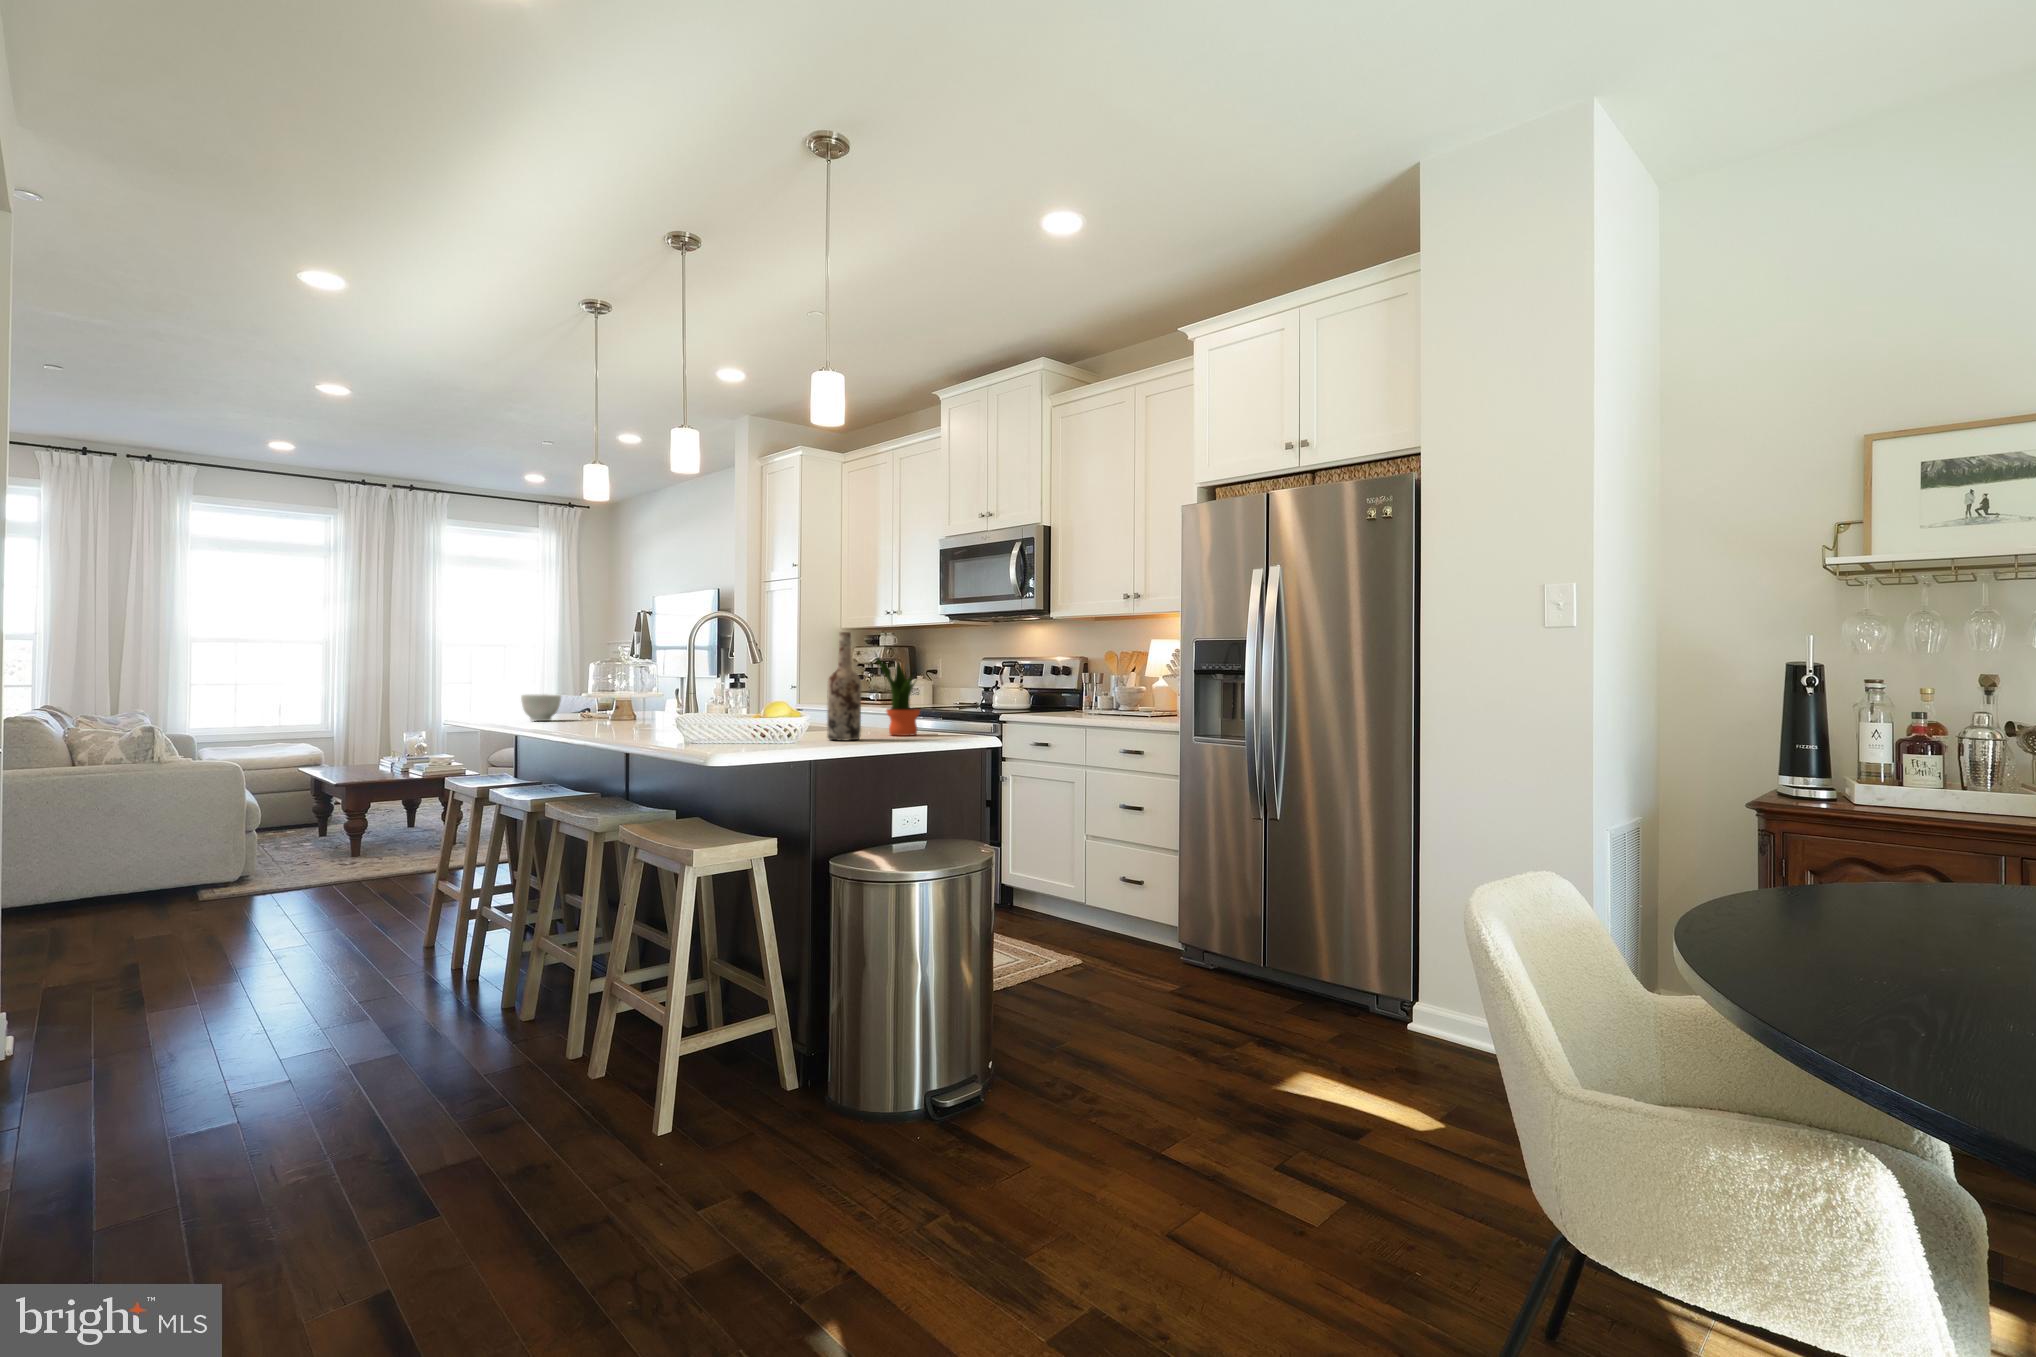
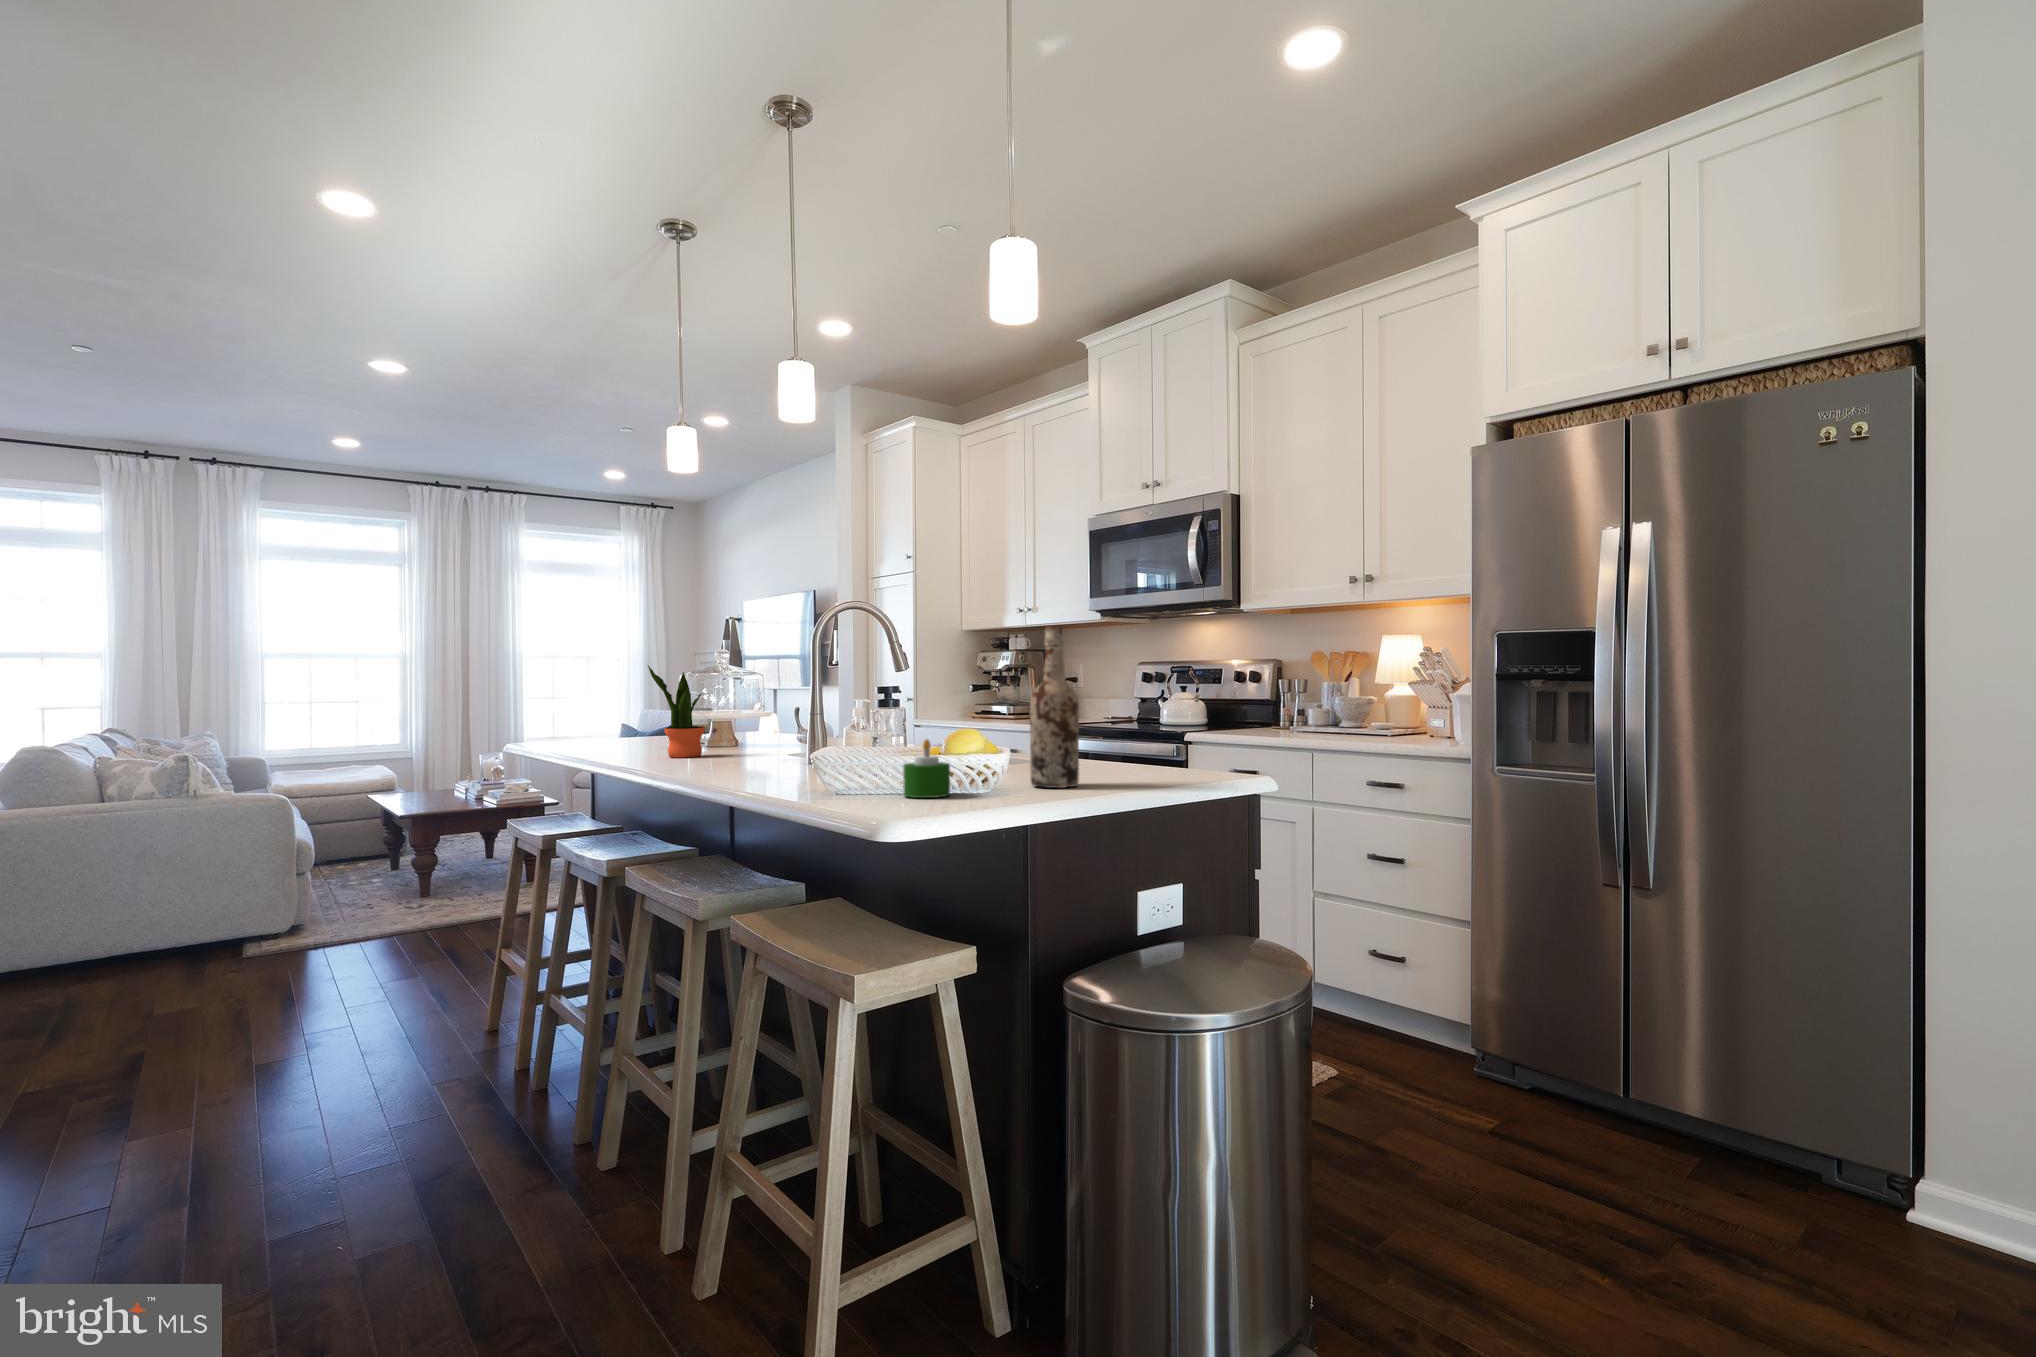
potted plant: present [876,656,920,736] -> present [648,665,705,757]
bowl: present [521,694,561,721] -> none [598,717,647,751]
candle: none [736,706,768,744] -> present [903,739,950,798]

